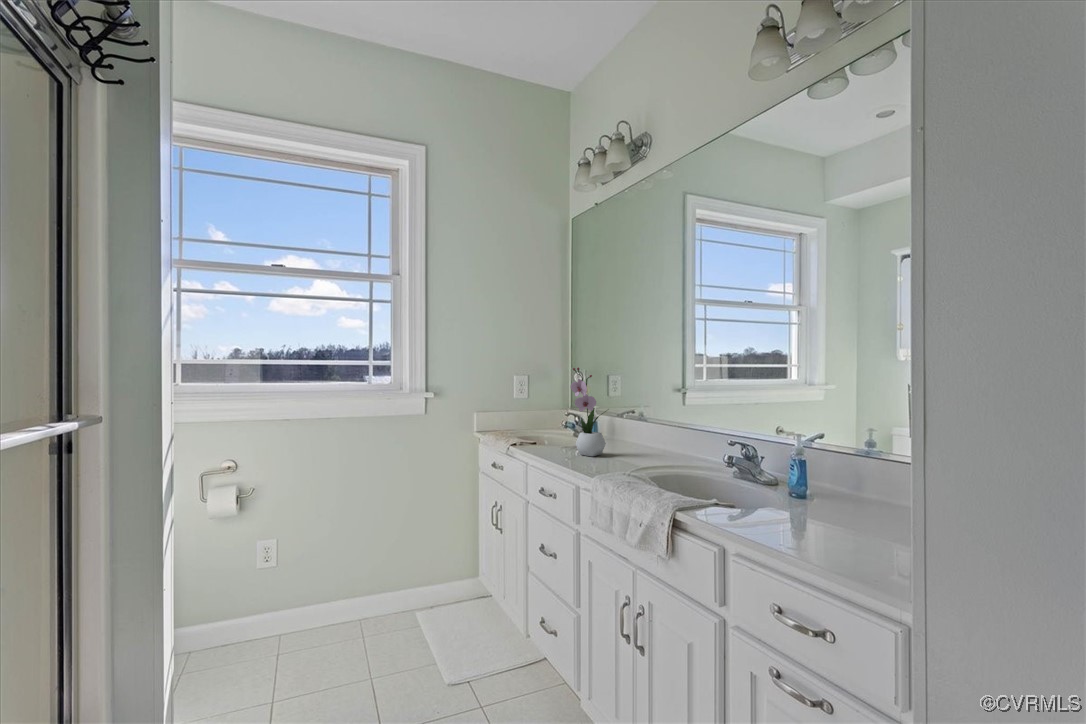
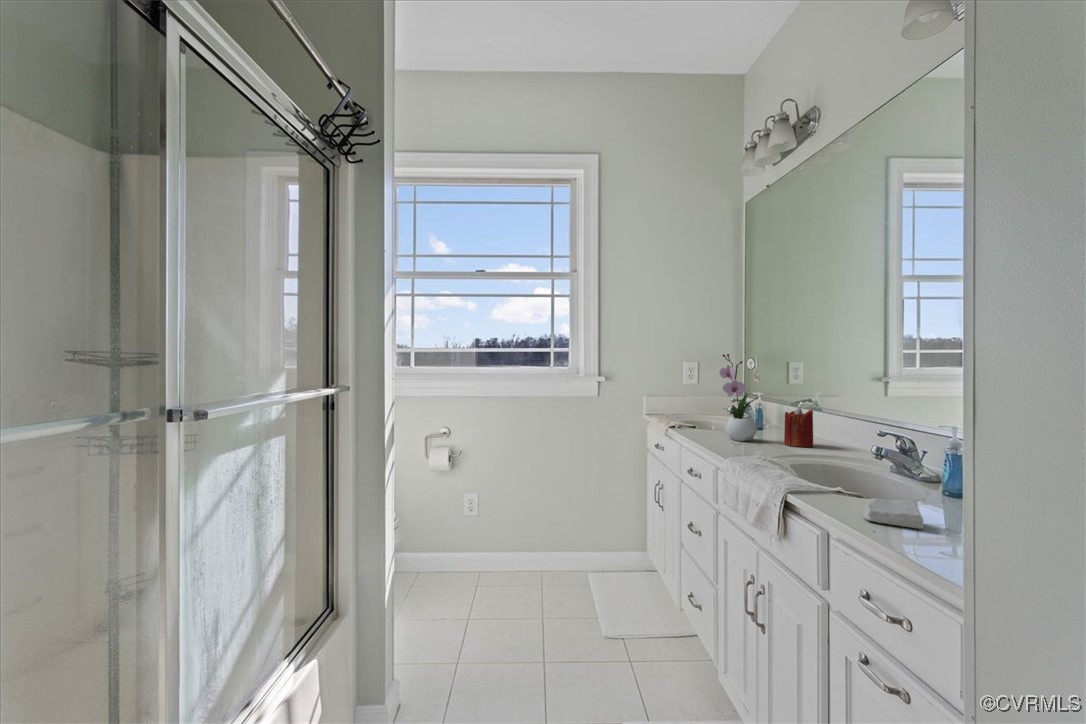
candle: none [630,419,656,458] -> present [784,407,814,447]
soap bar: none [755,507,809,534] -> present [863,498,923,529]

